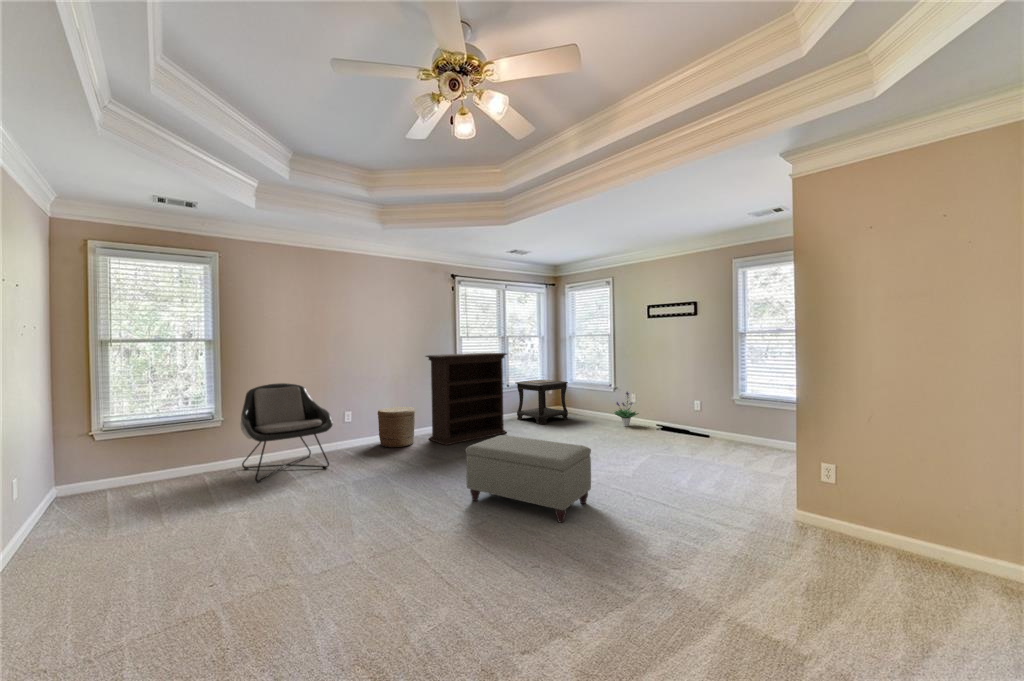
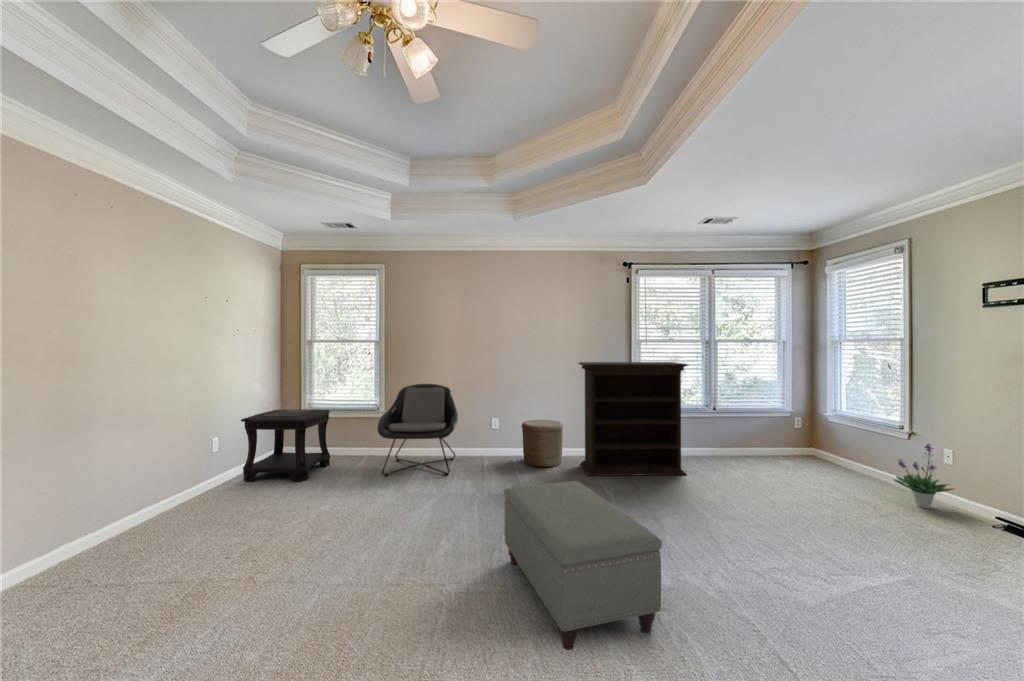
side table: present [515,380,568,424] -> present [241,410,330,482]

